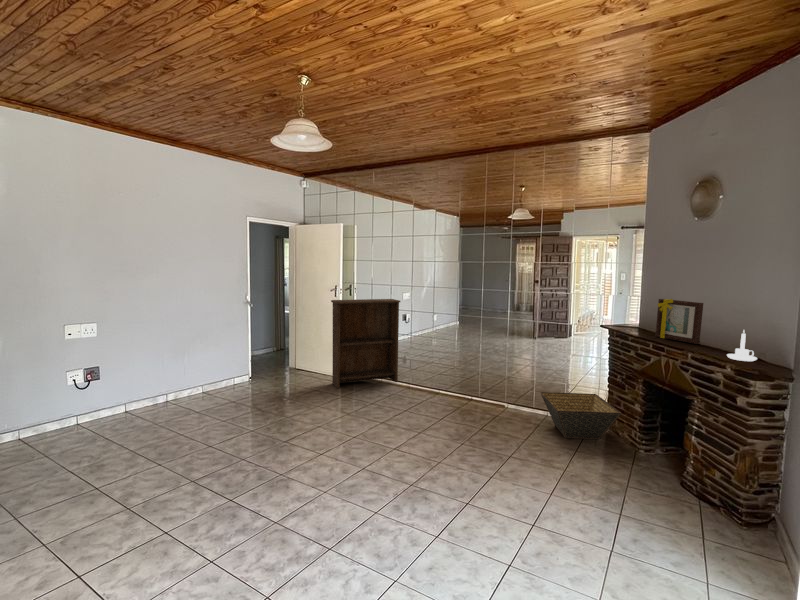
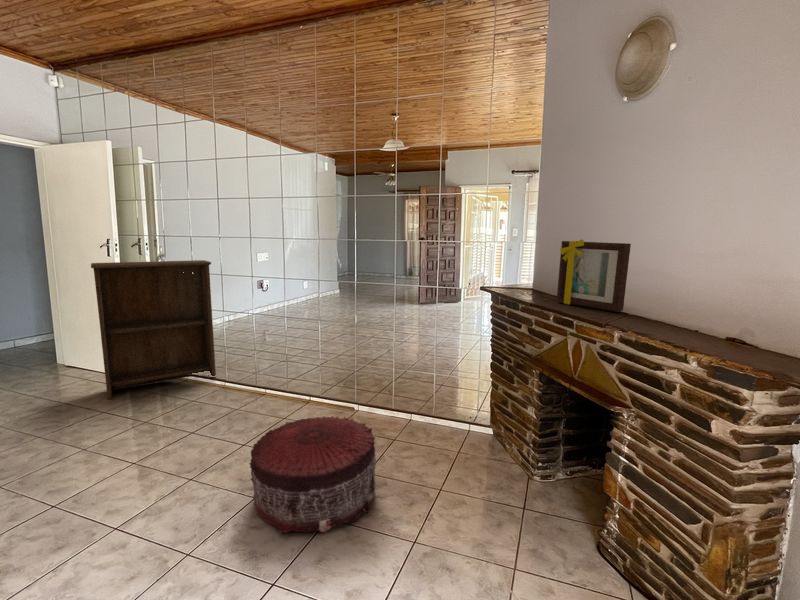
candle holder: present [727,330,757,361] -> none [681,283,736,344]
basket: present [541,392,621,439] -> none [399,386,508,463]
pouf: none [462,401,536,460] -> present [249,416,376,533]

